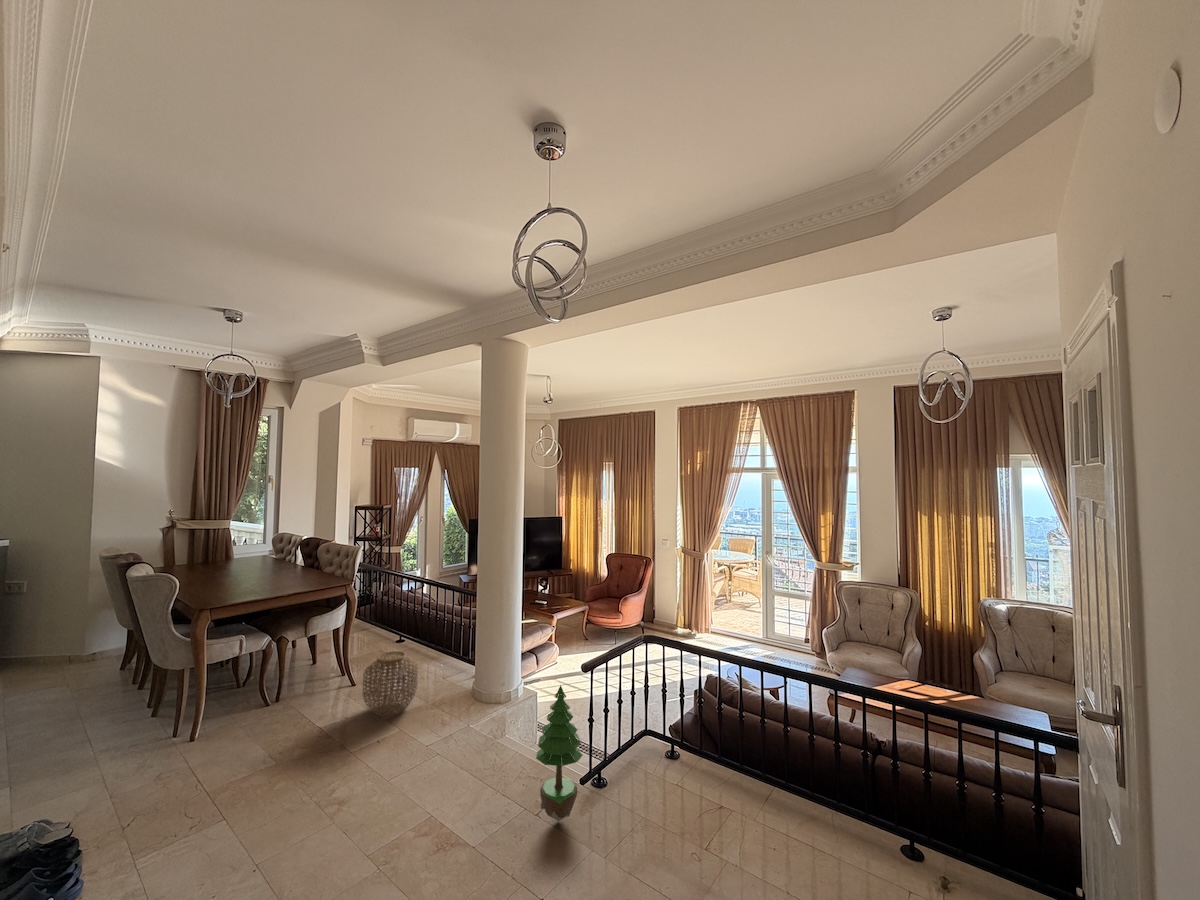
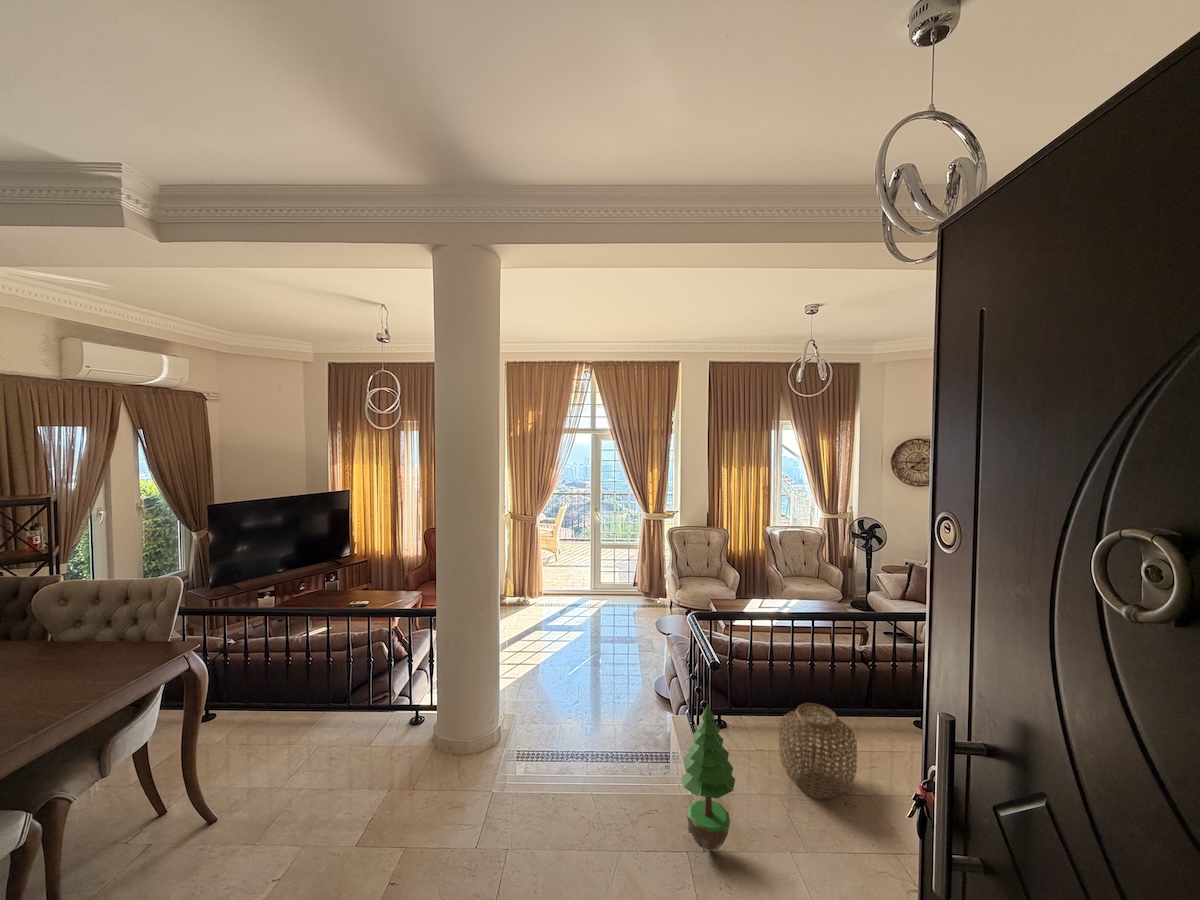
woven basket: present [363,651,418,716] -> present [779,703,857,799]

